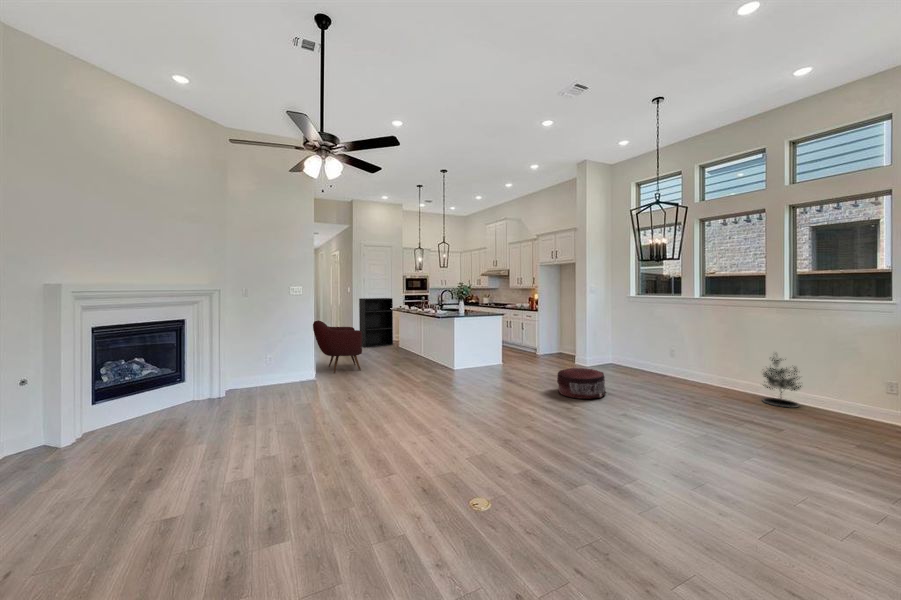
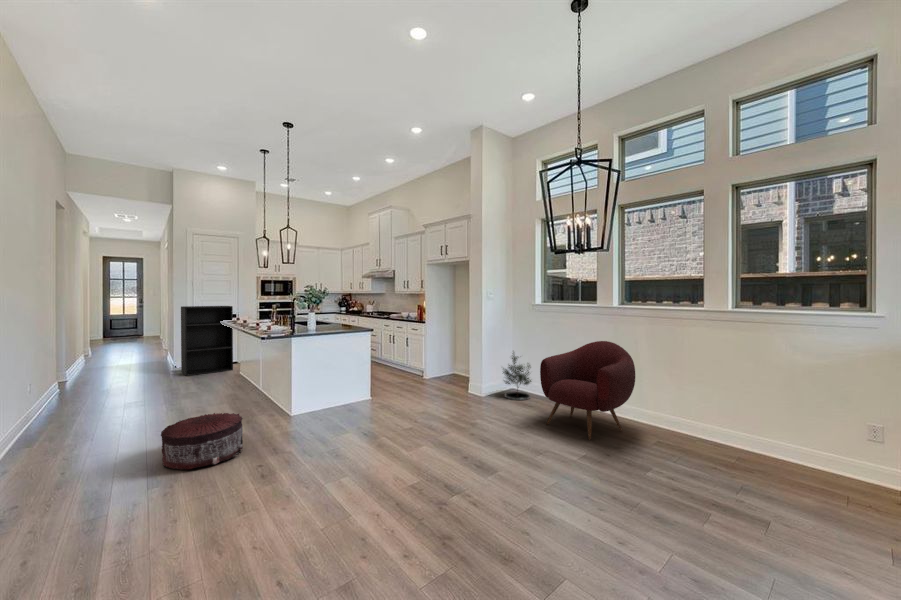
armchair: present [313,321,362,373] -> present [540,341,635,440]
potted tree: present [763,358,801,408] -> present [503,353,531,400]
pouf: present [557,368,606,399] -> present [161,413,243,469]

